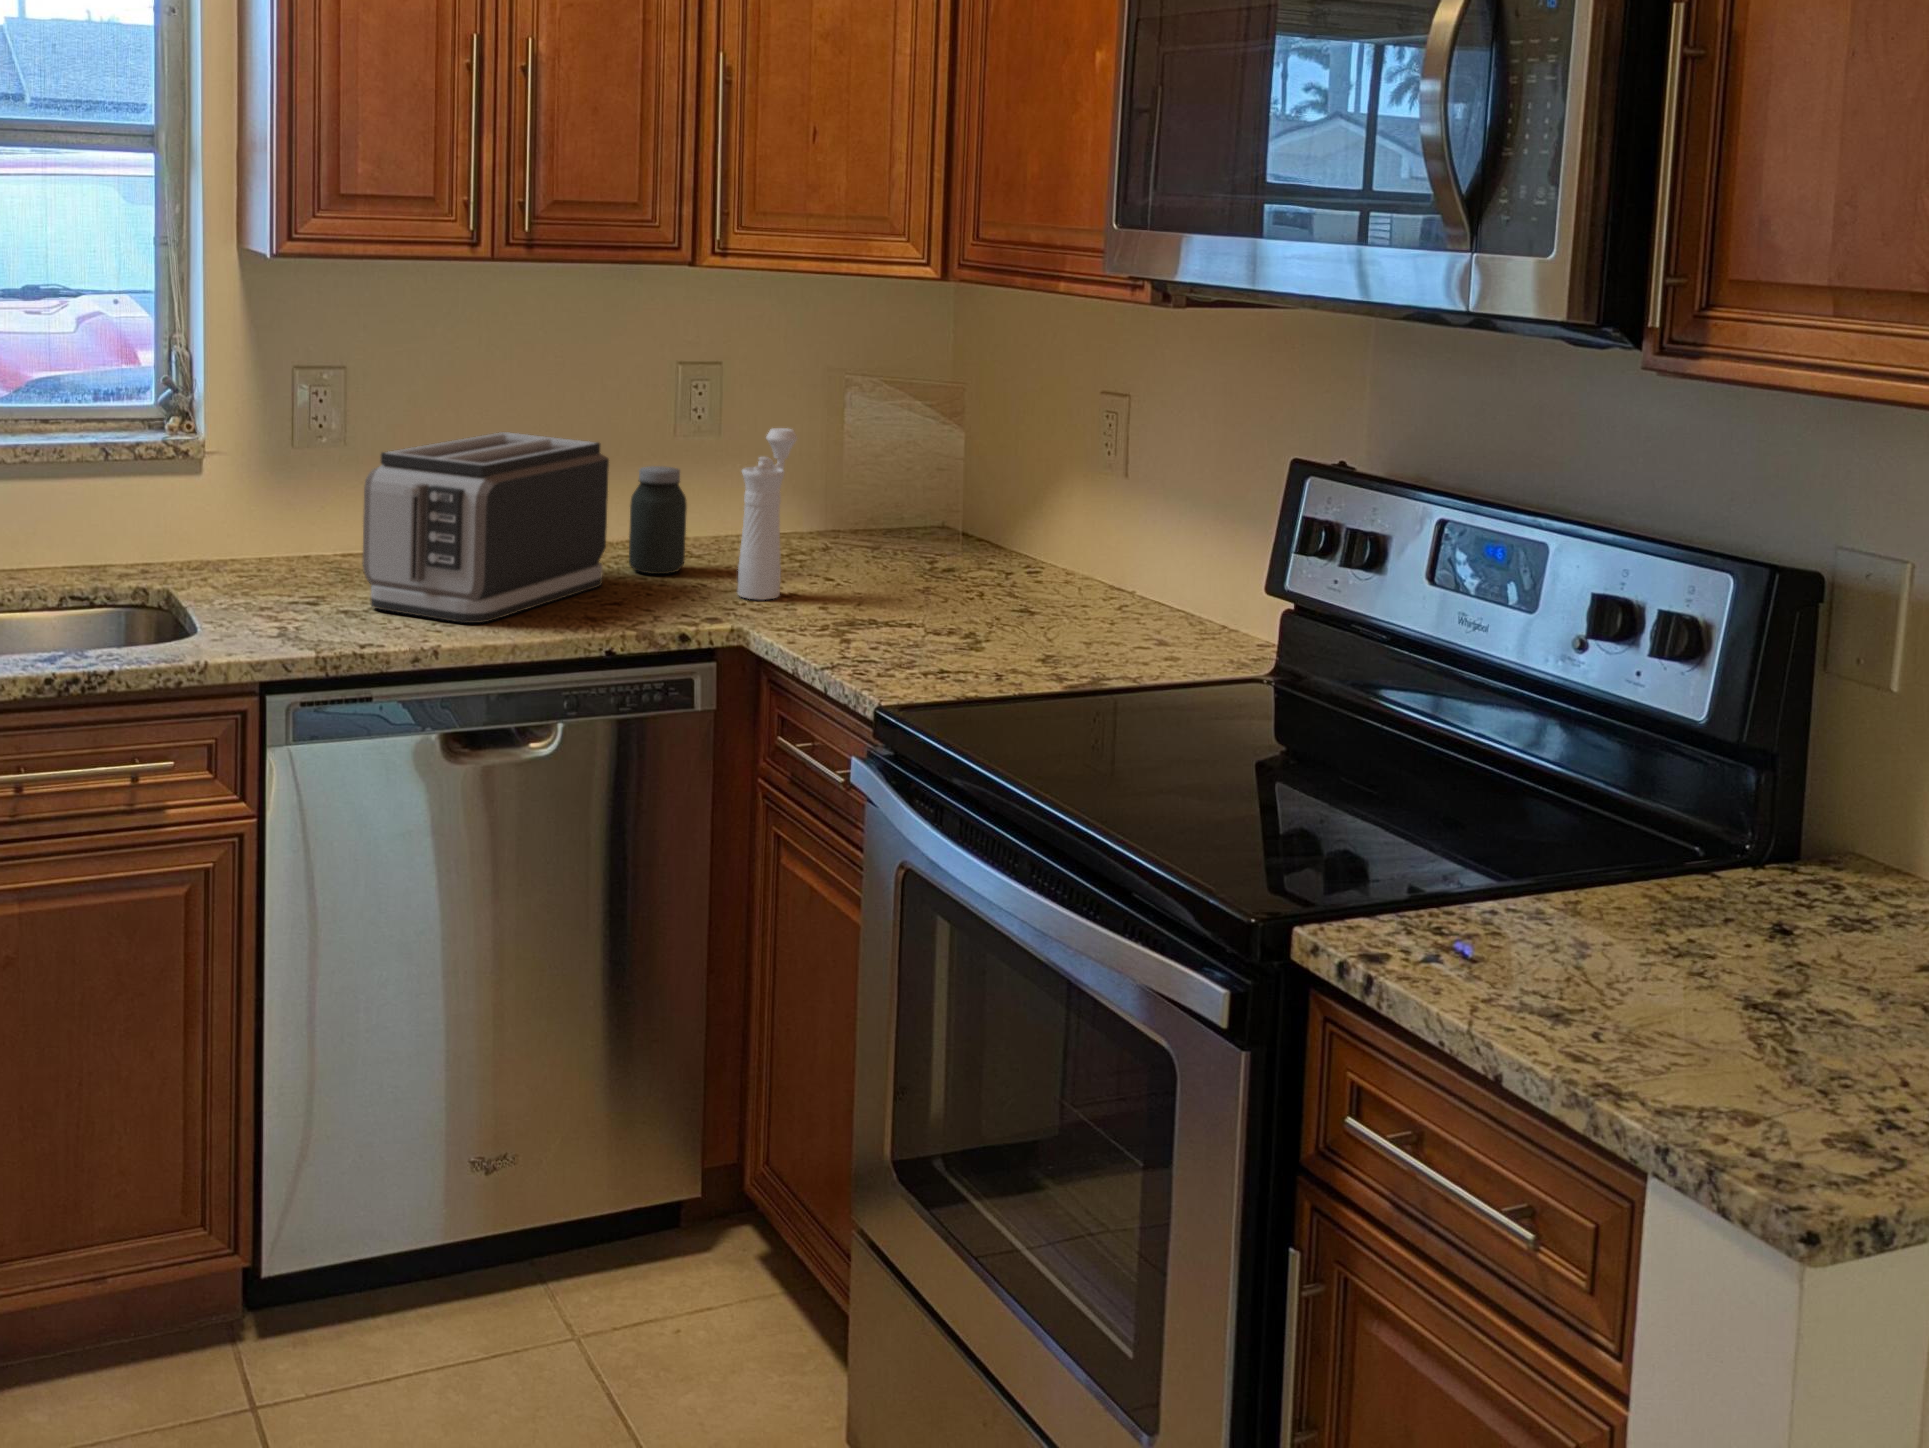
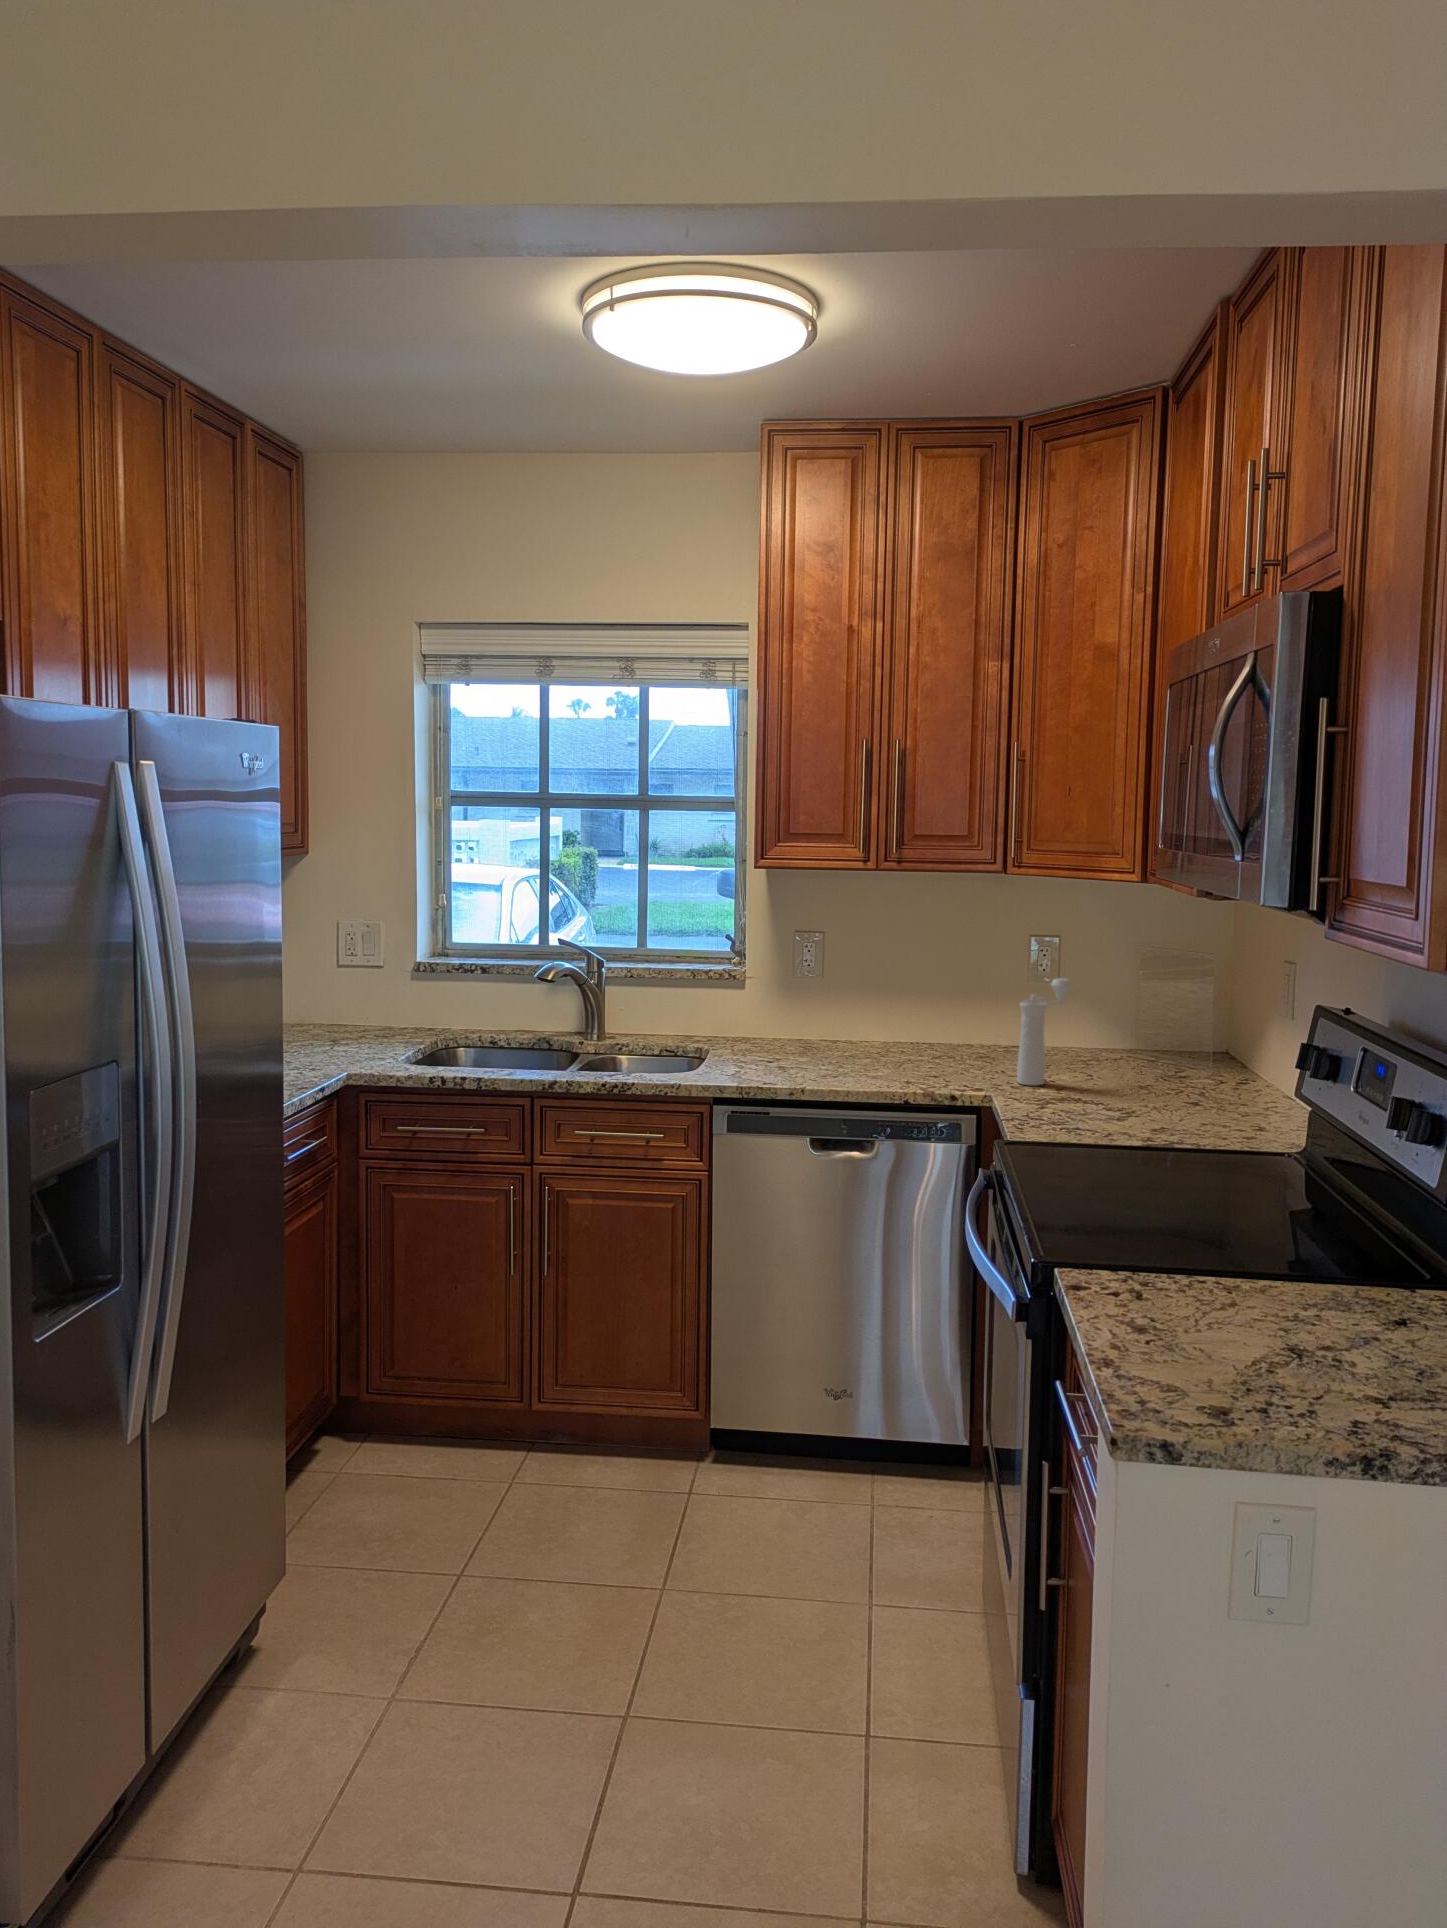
toaster: present [362,432,609,623] -> none [793,974,948,1081]
jar: present [629,466,687,574] -> none [973,1000,1009,1067]

